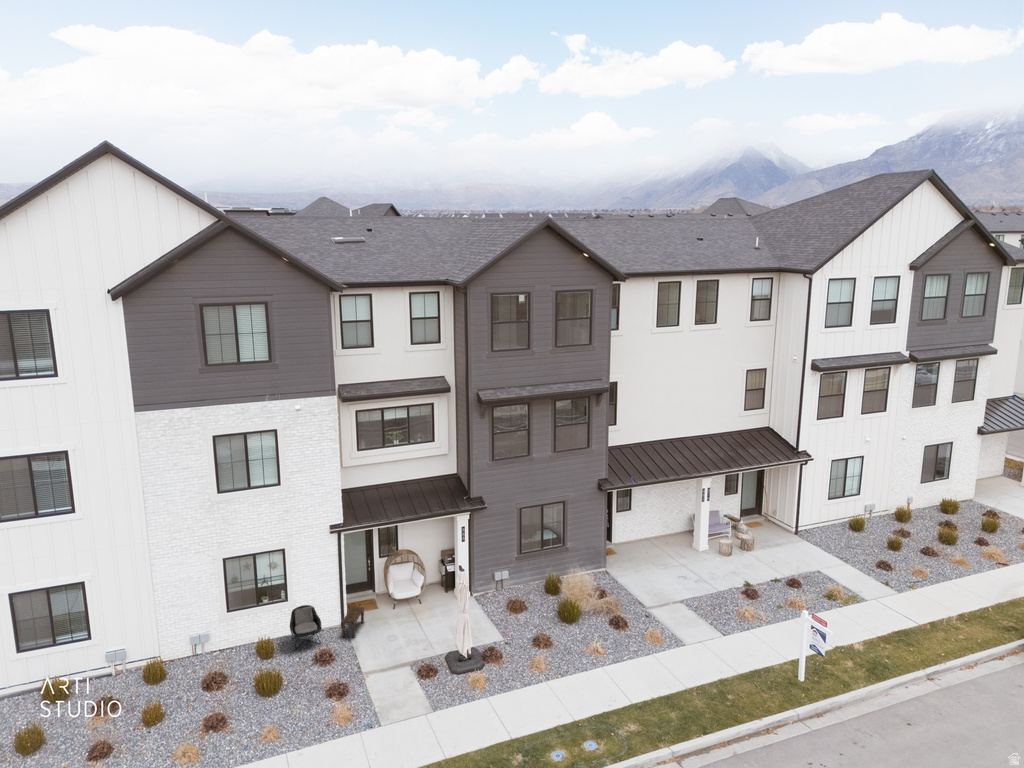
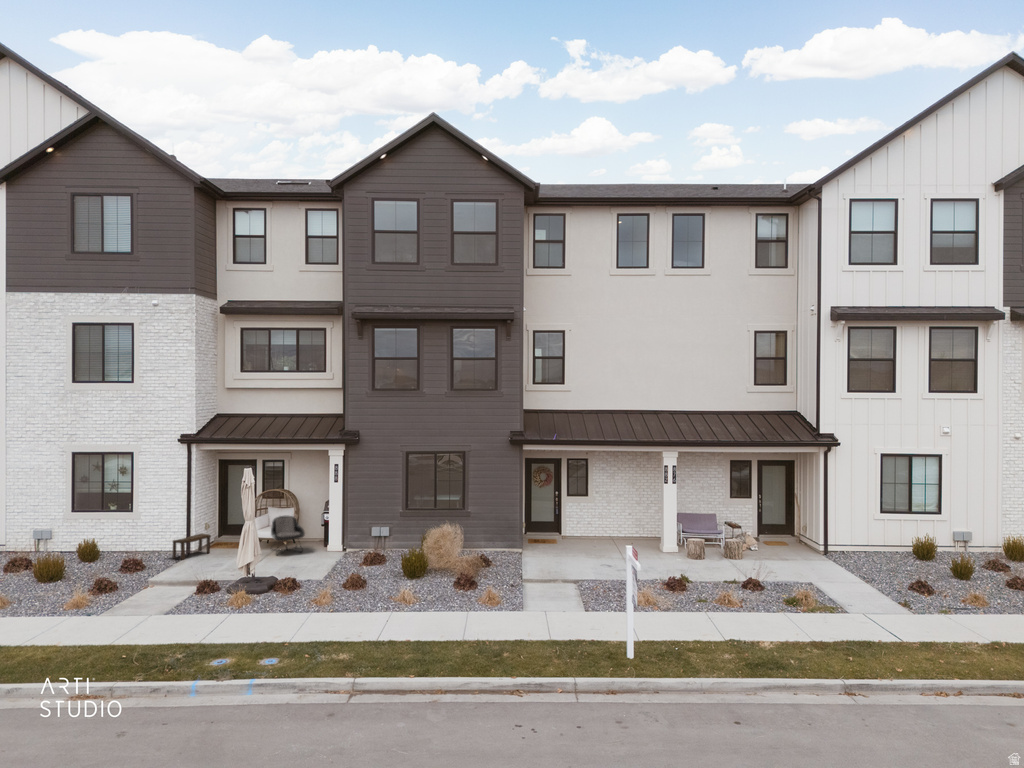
lounge chair: present [290,605,322,650] -> present [271,516,305,551]

